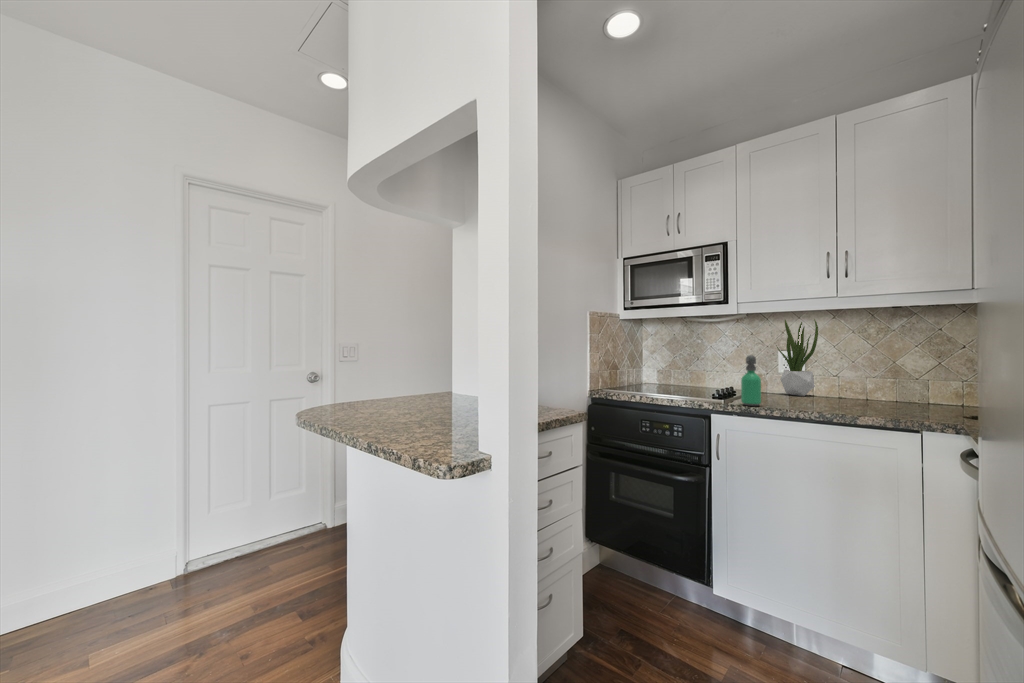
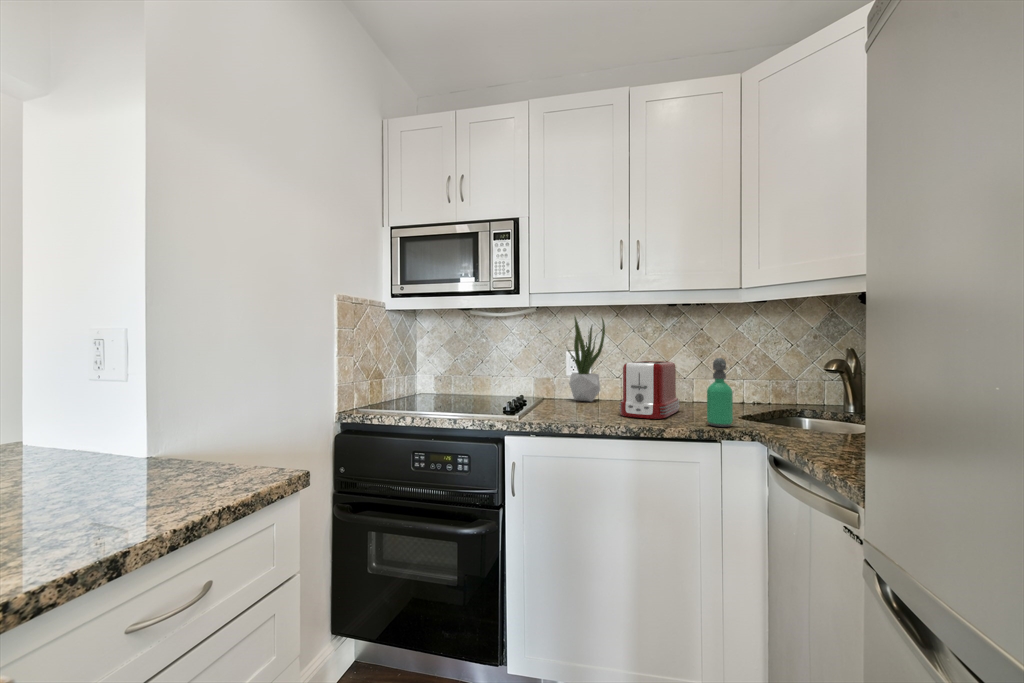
soap dispenser: present [741,355,761,406] -> present [707,358,733,427]
toaster: none [823,360,897,411] -> present [619,361,679,419]

